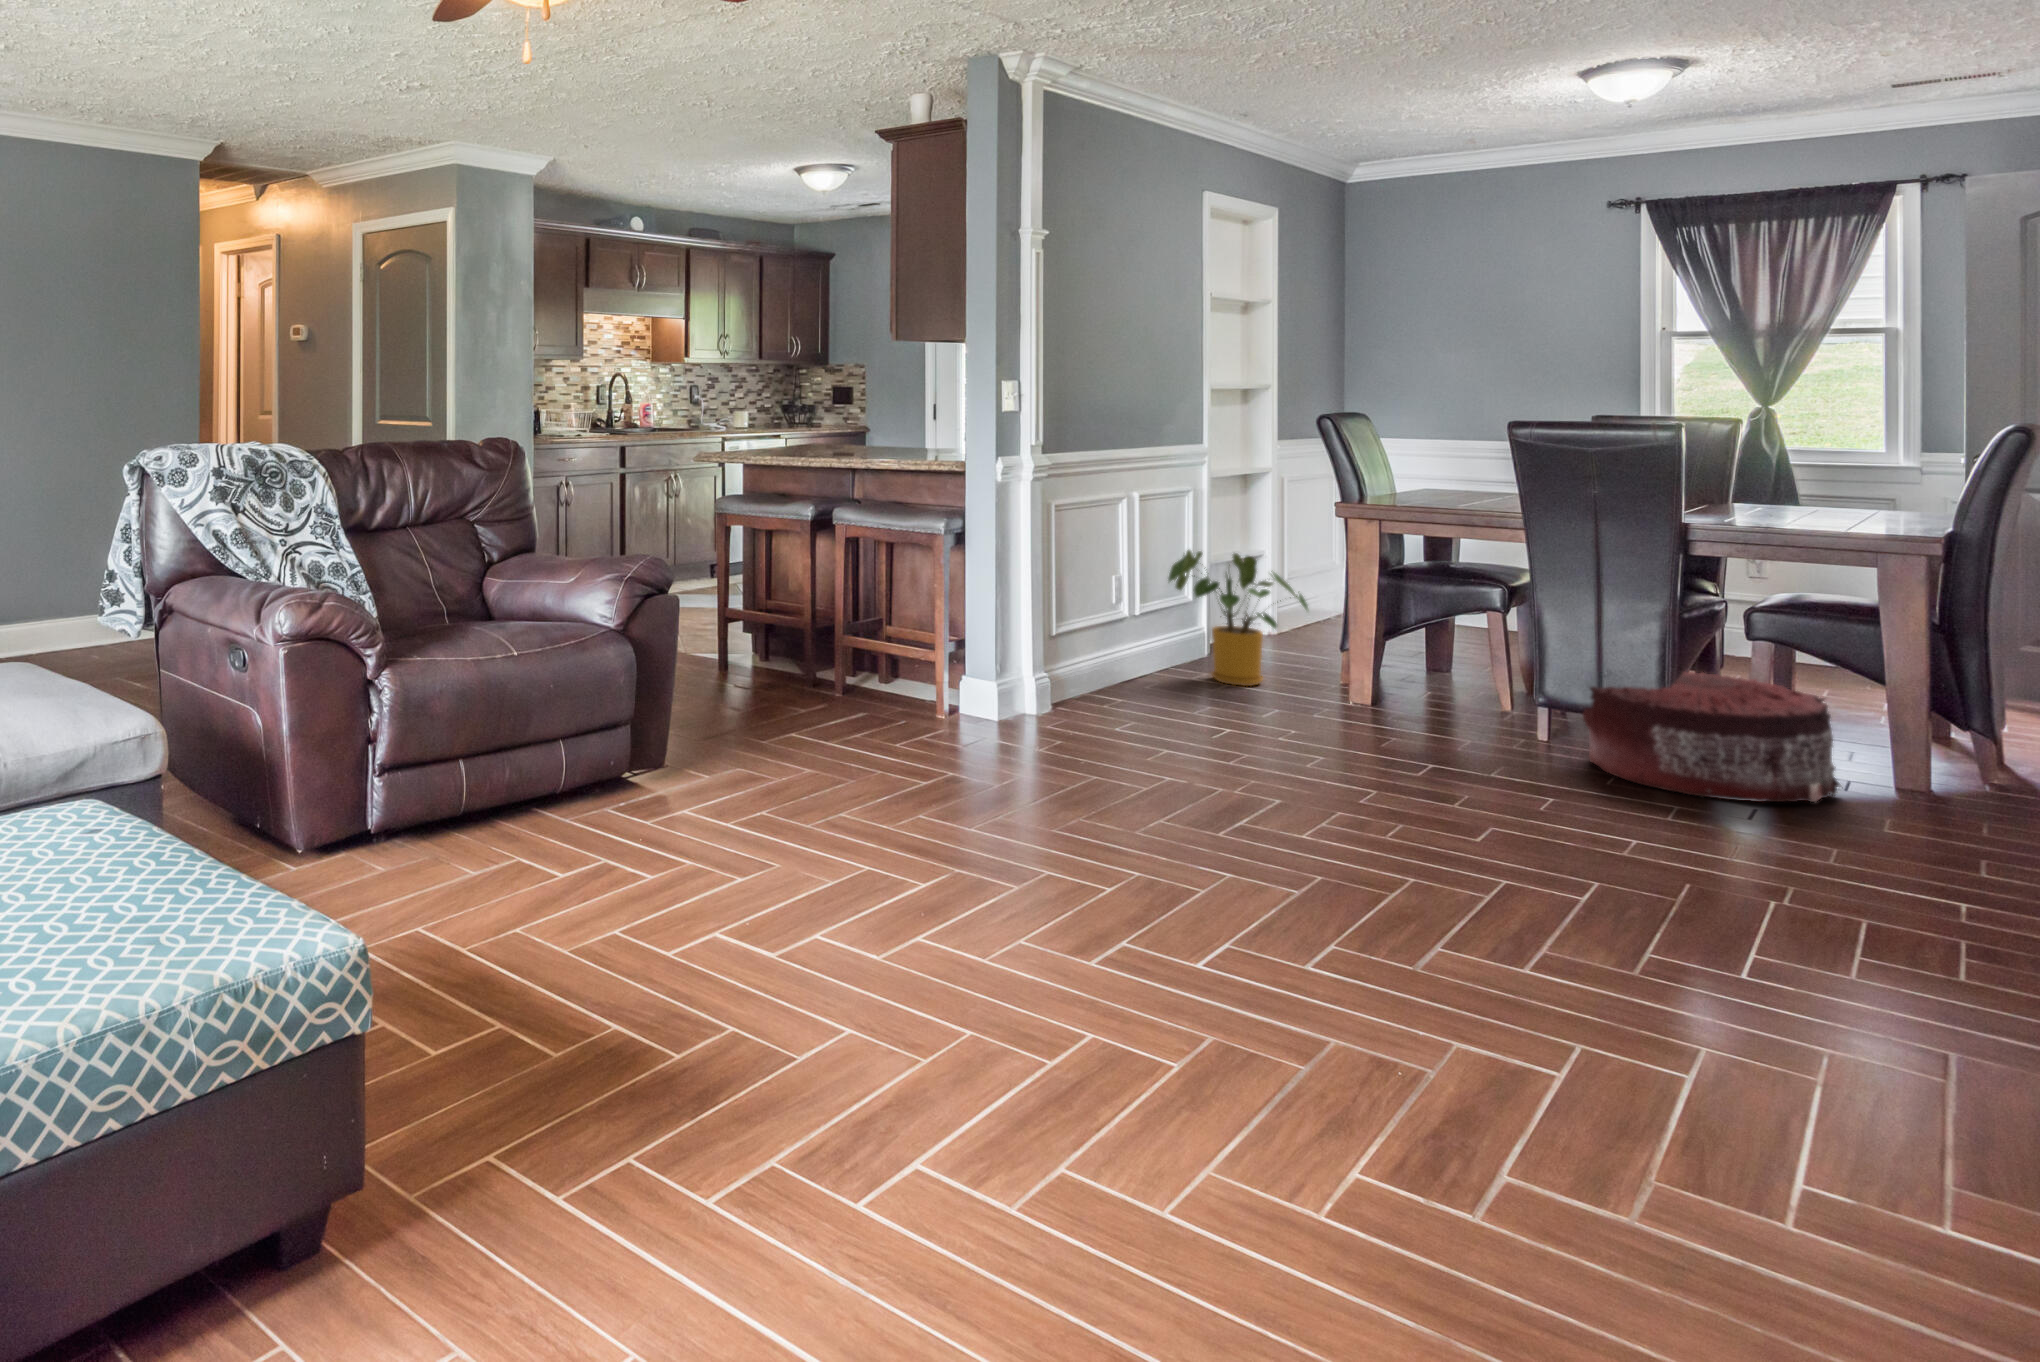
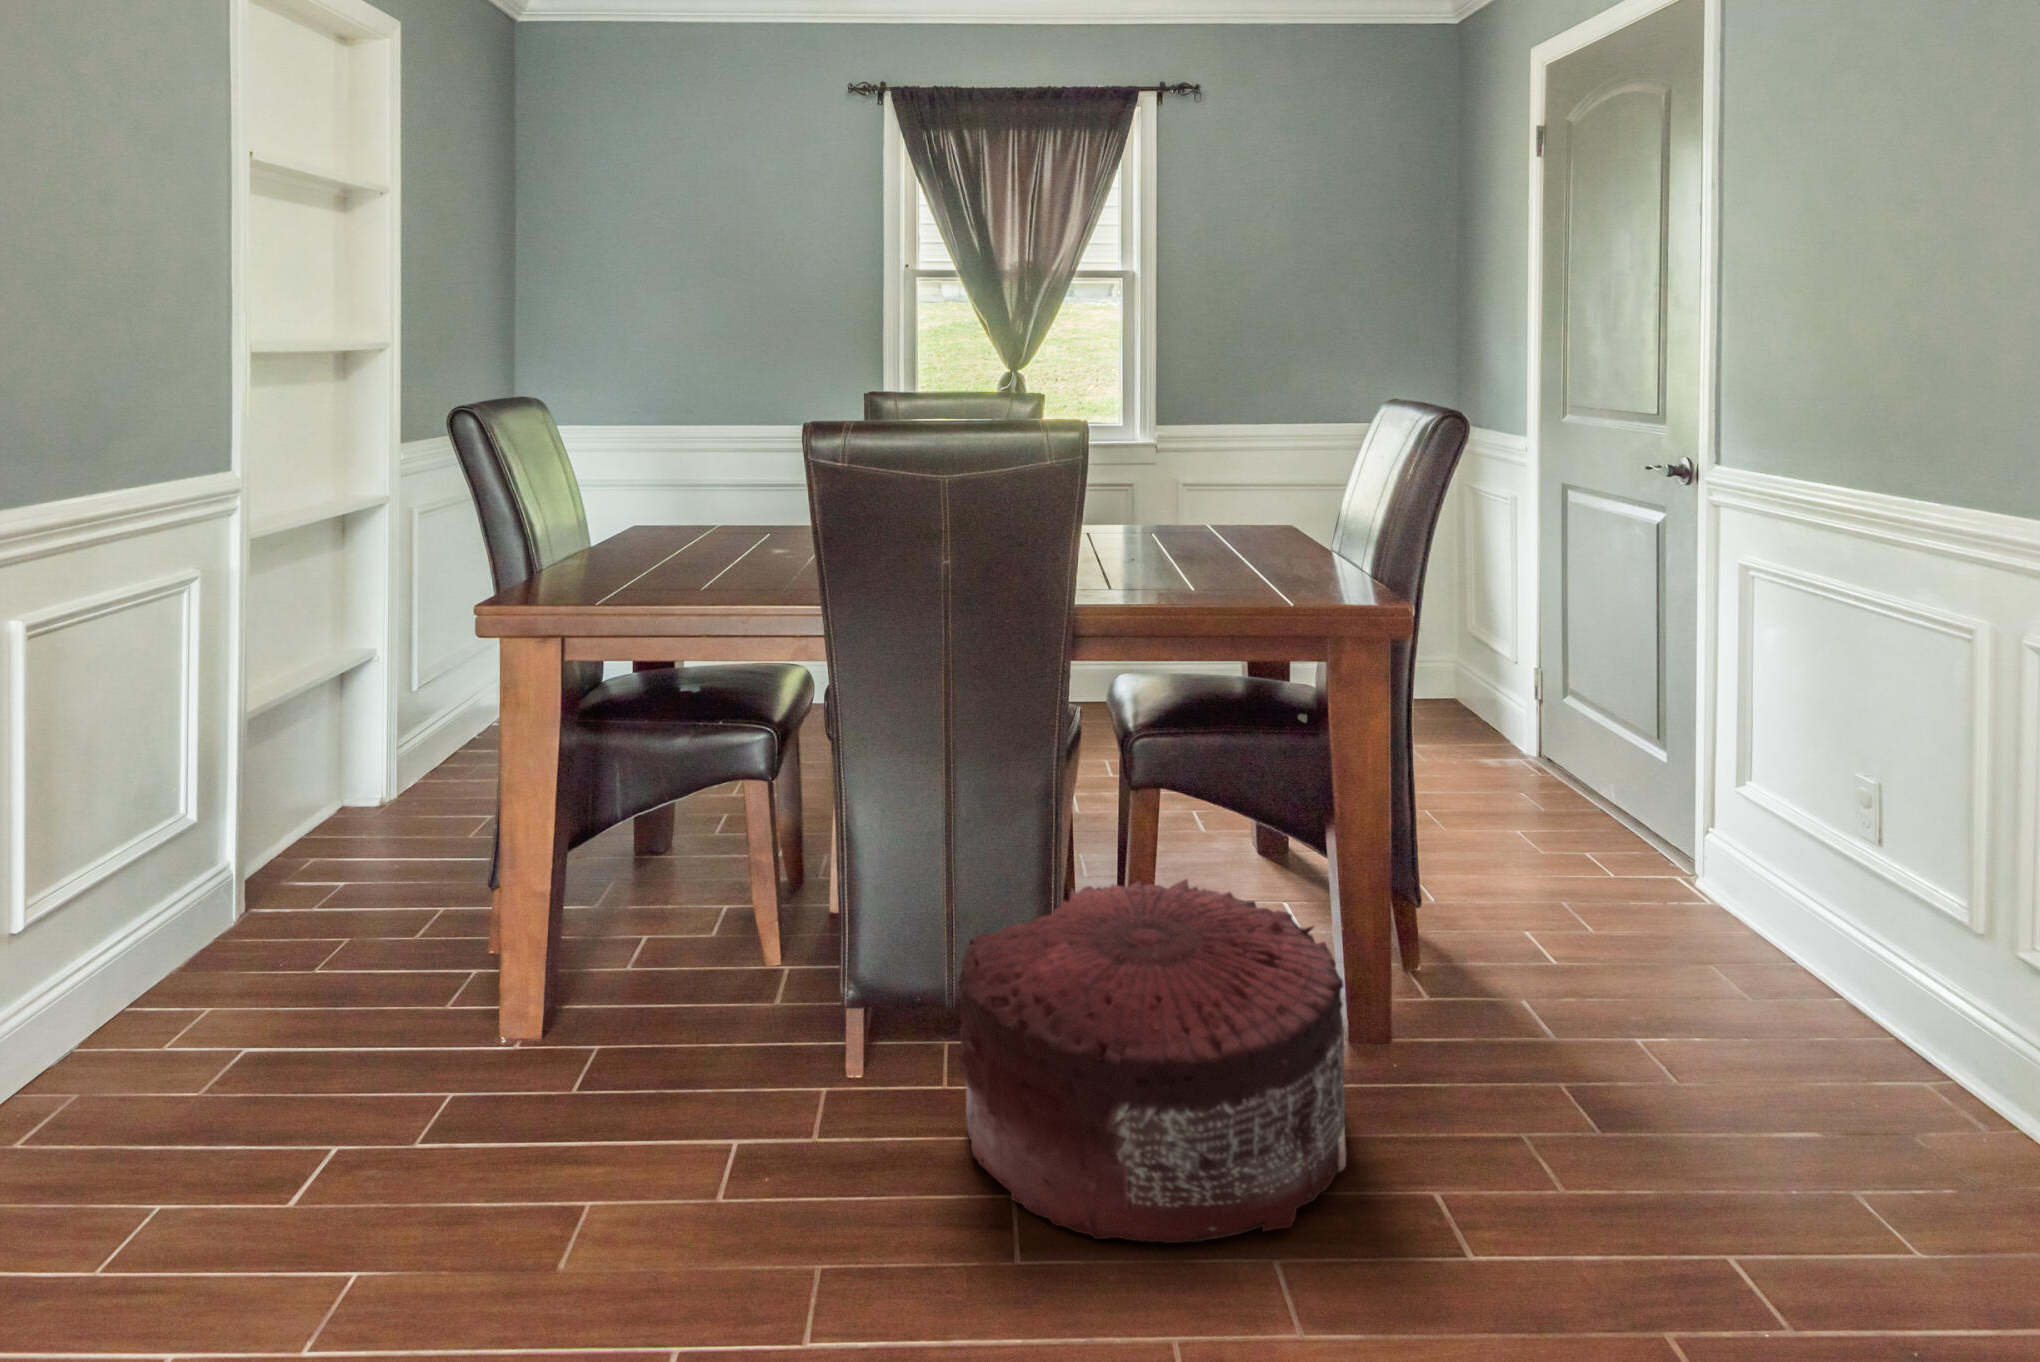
house plant: present [1169,550,1308,686] -> none [85,737,423,1069]

